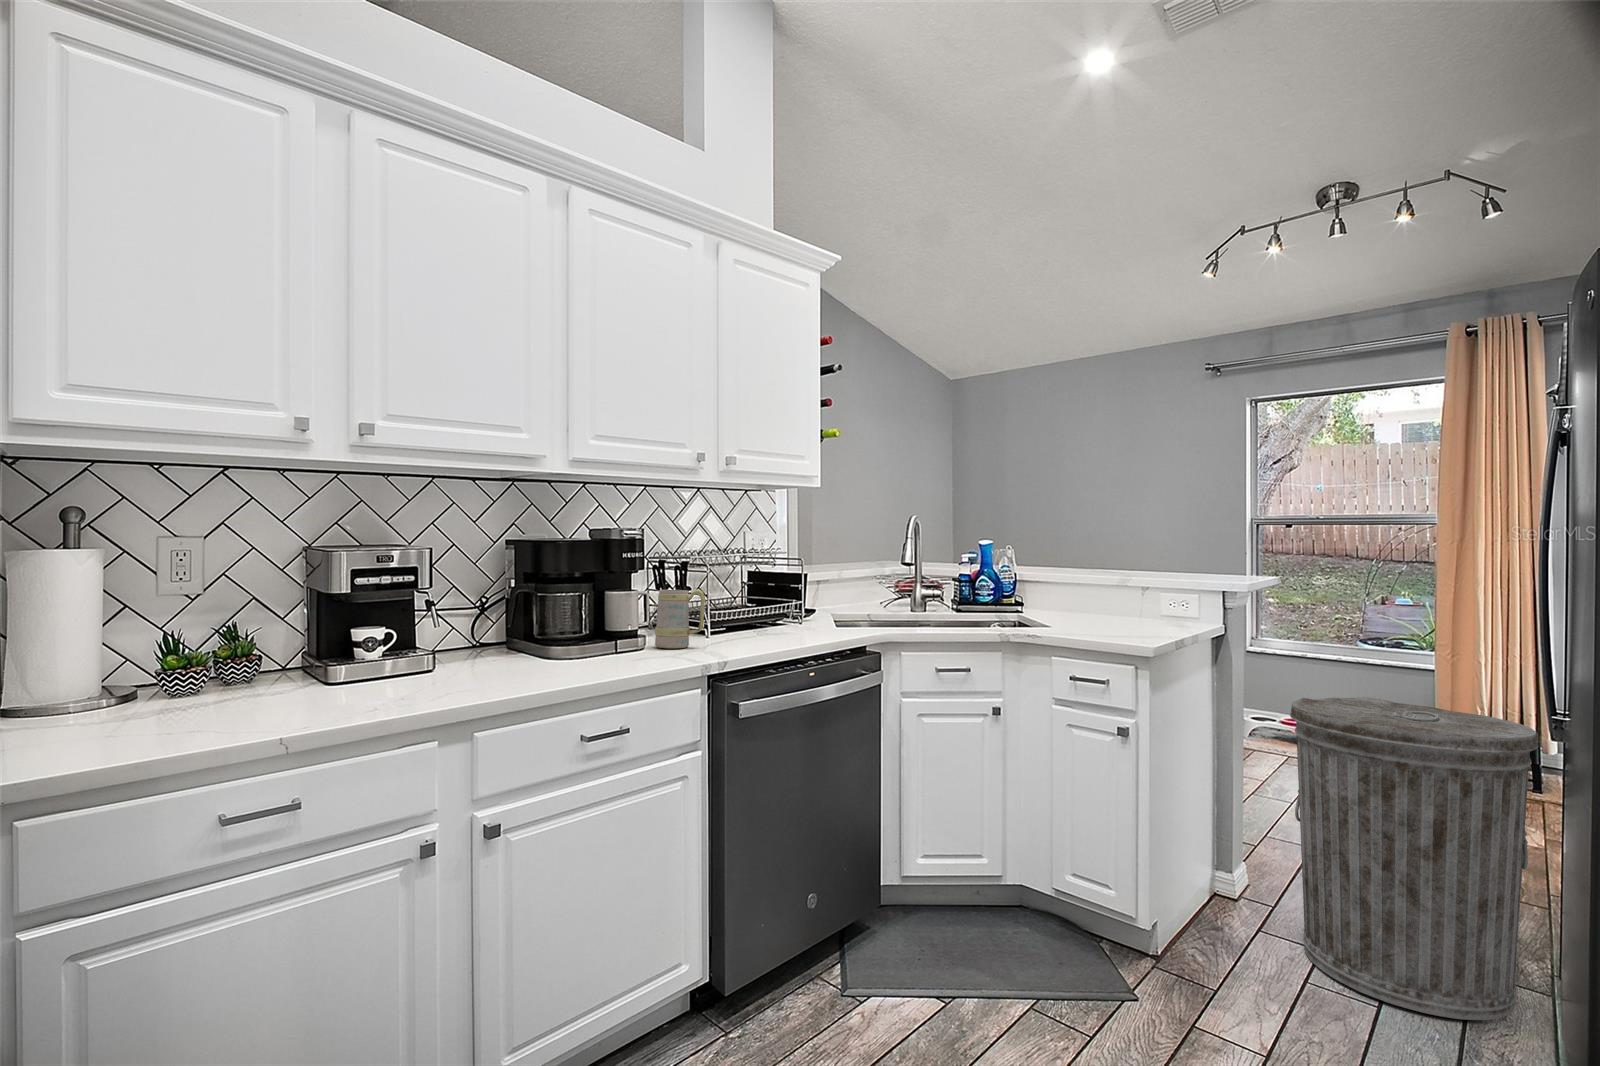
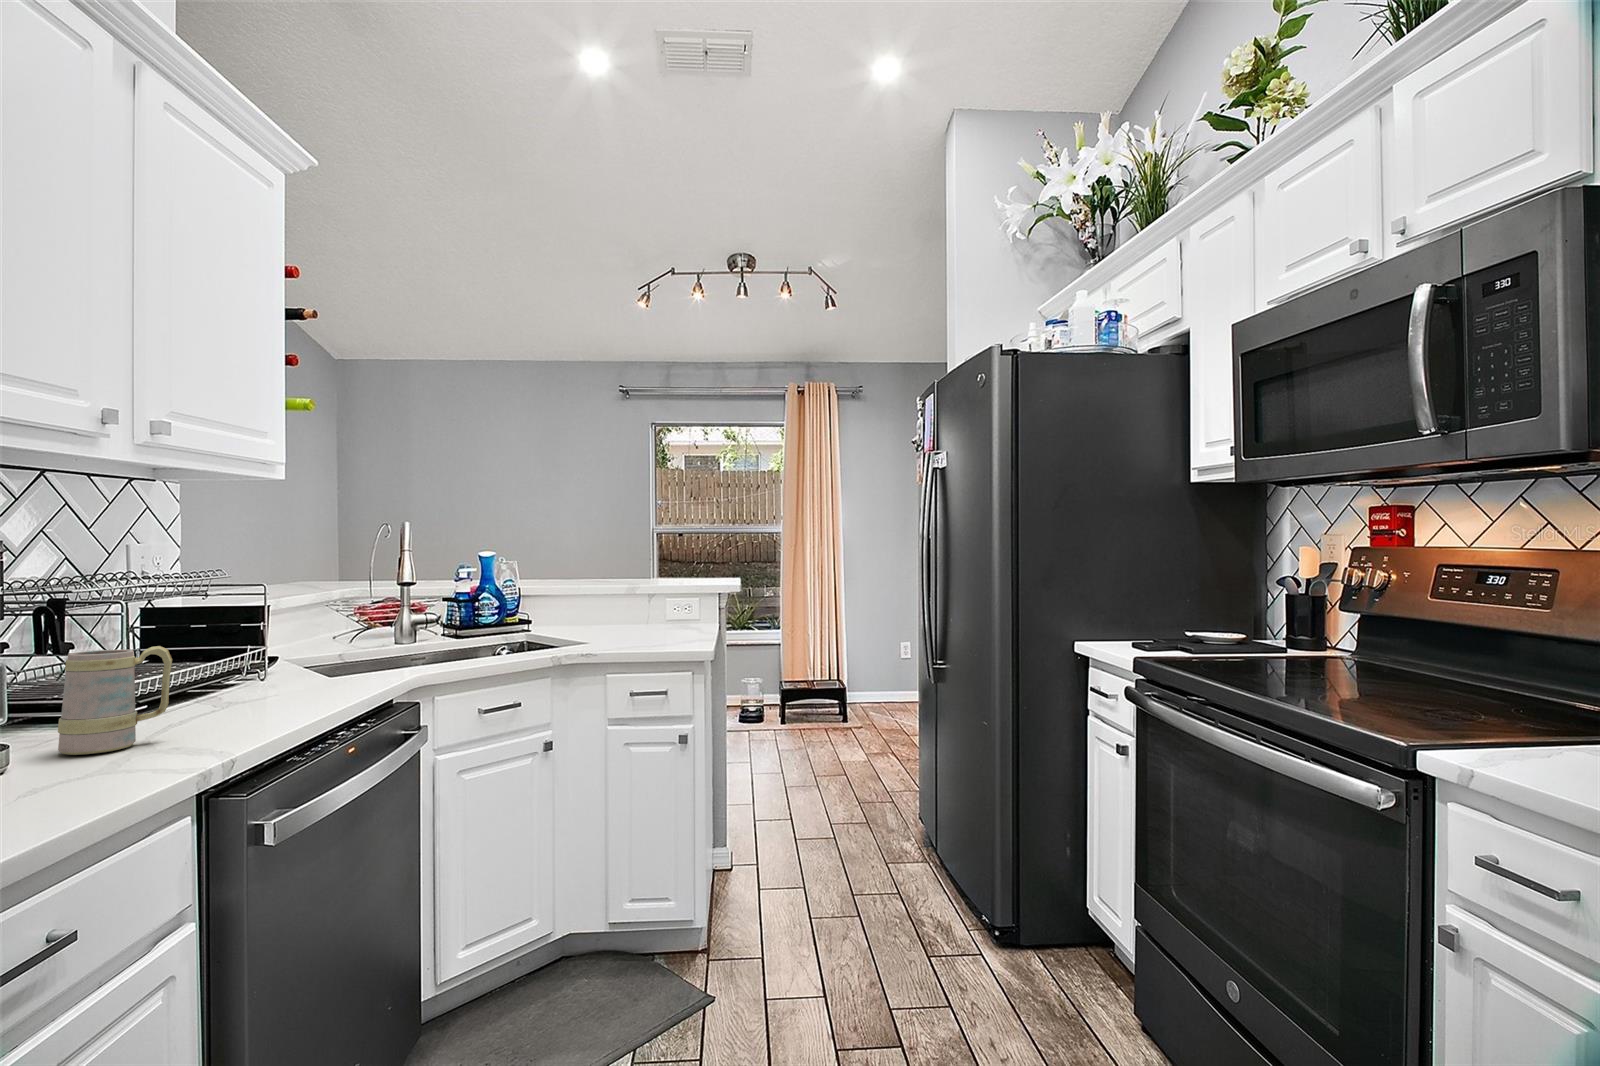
trash can: present [1290,697,1539,1020] -> none [782,674,935,914]

